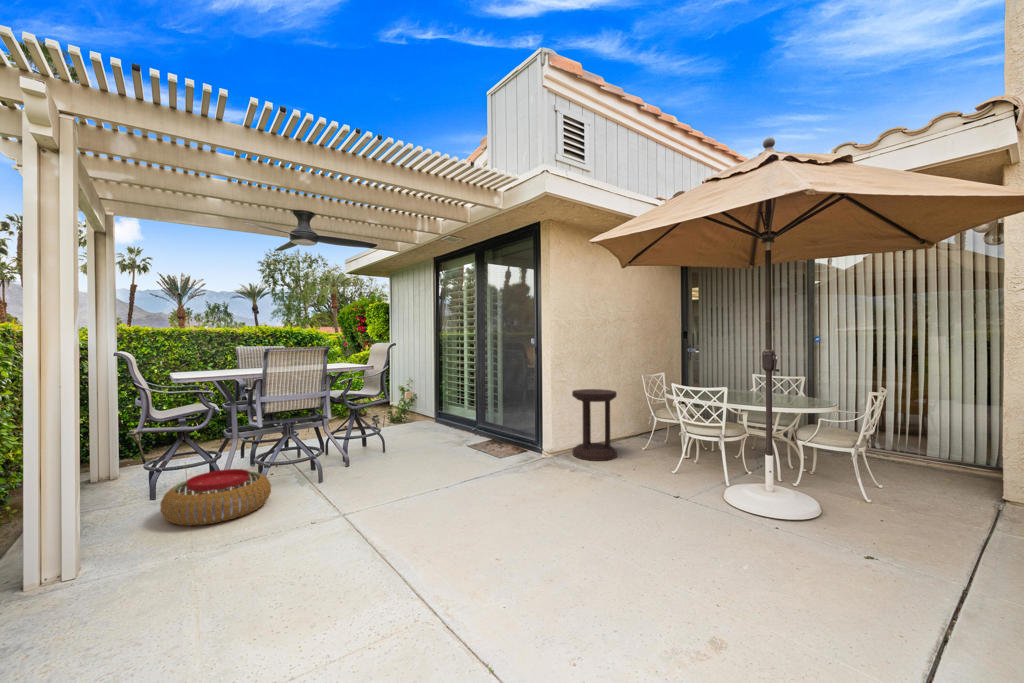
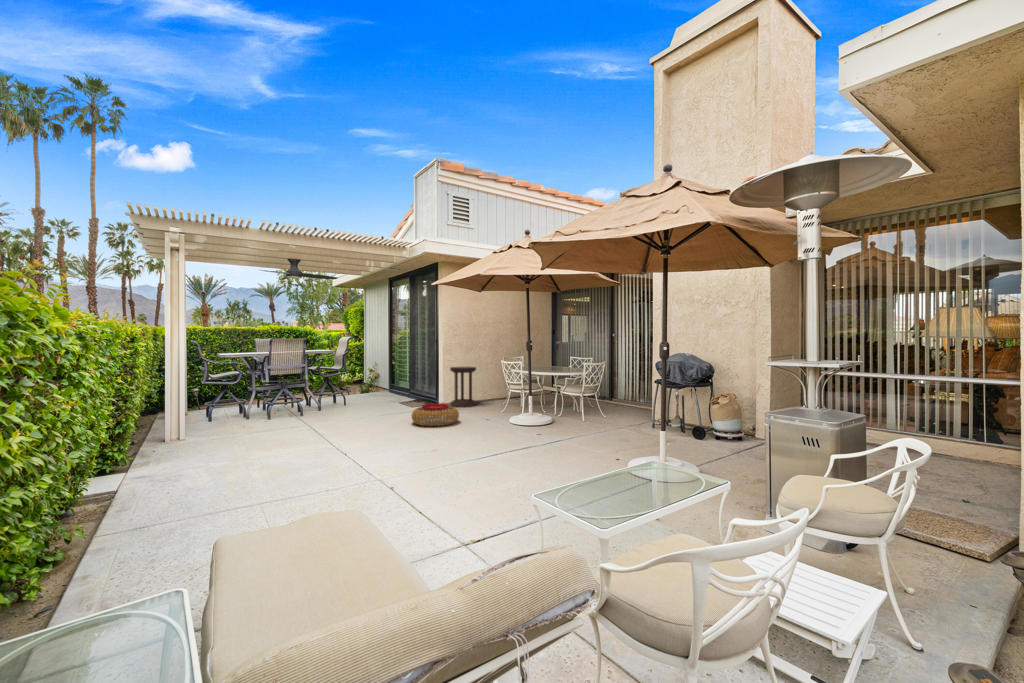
pouf: present [160,469,271,526] -> present [412,404,459,426]

